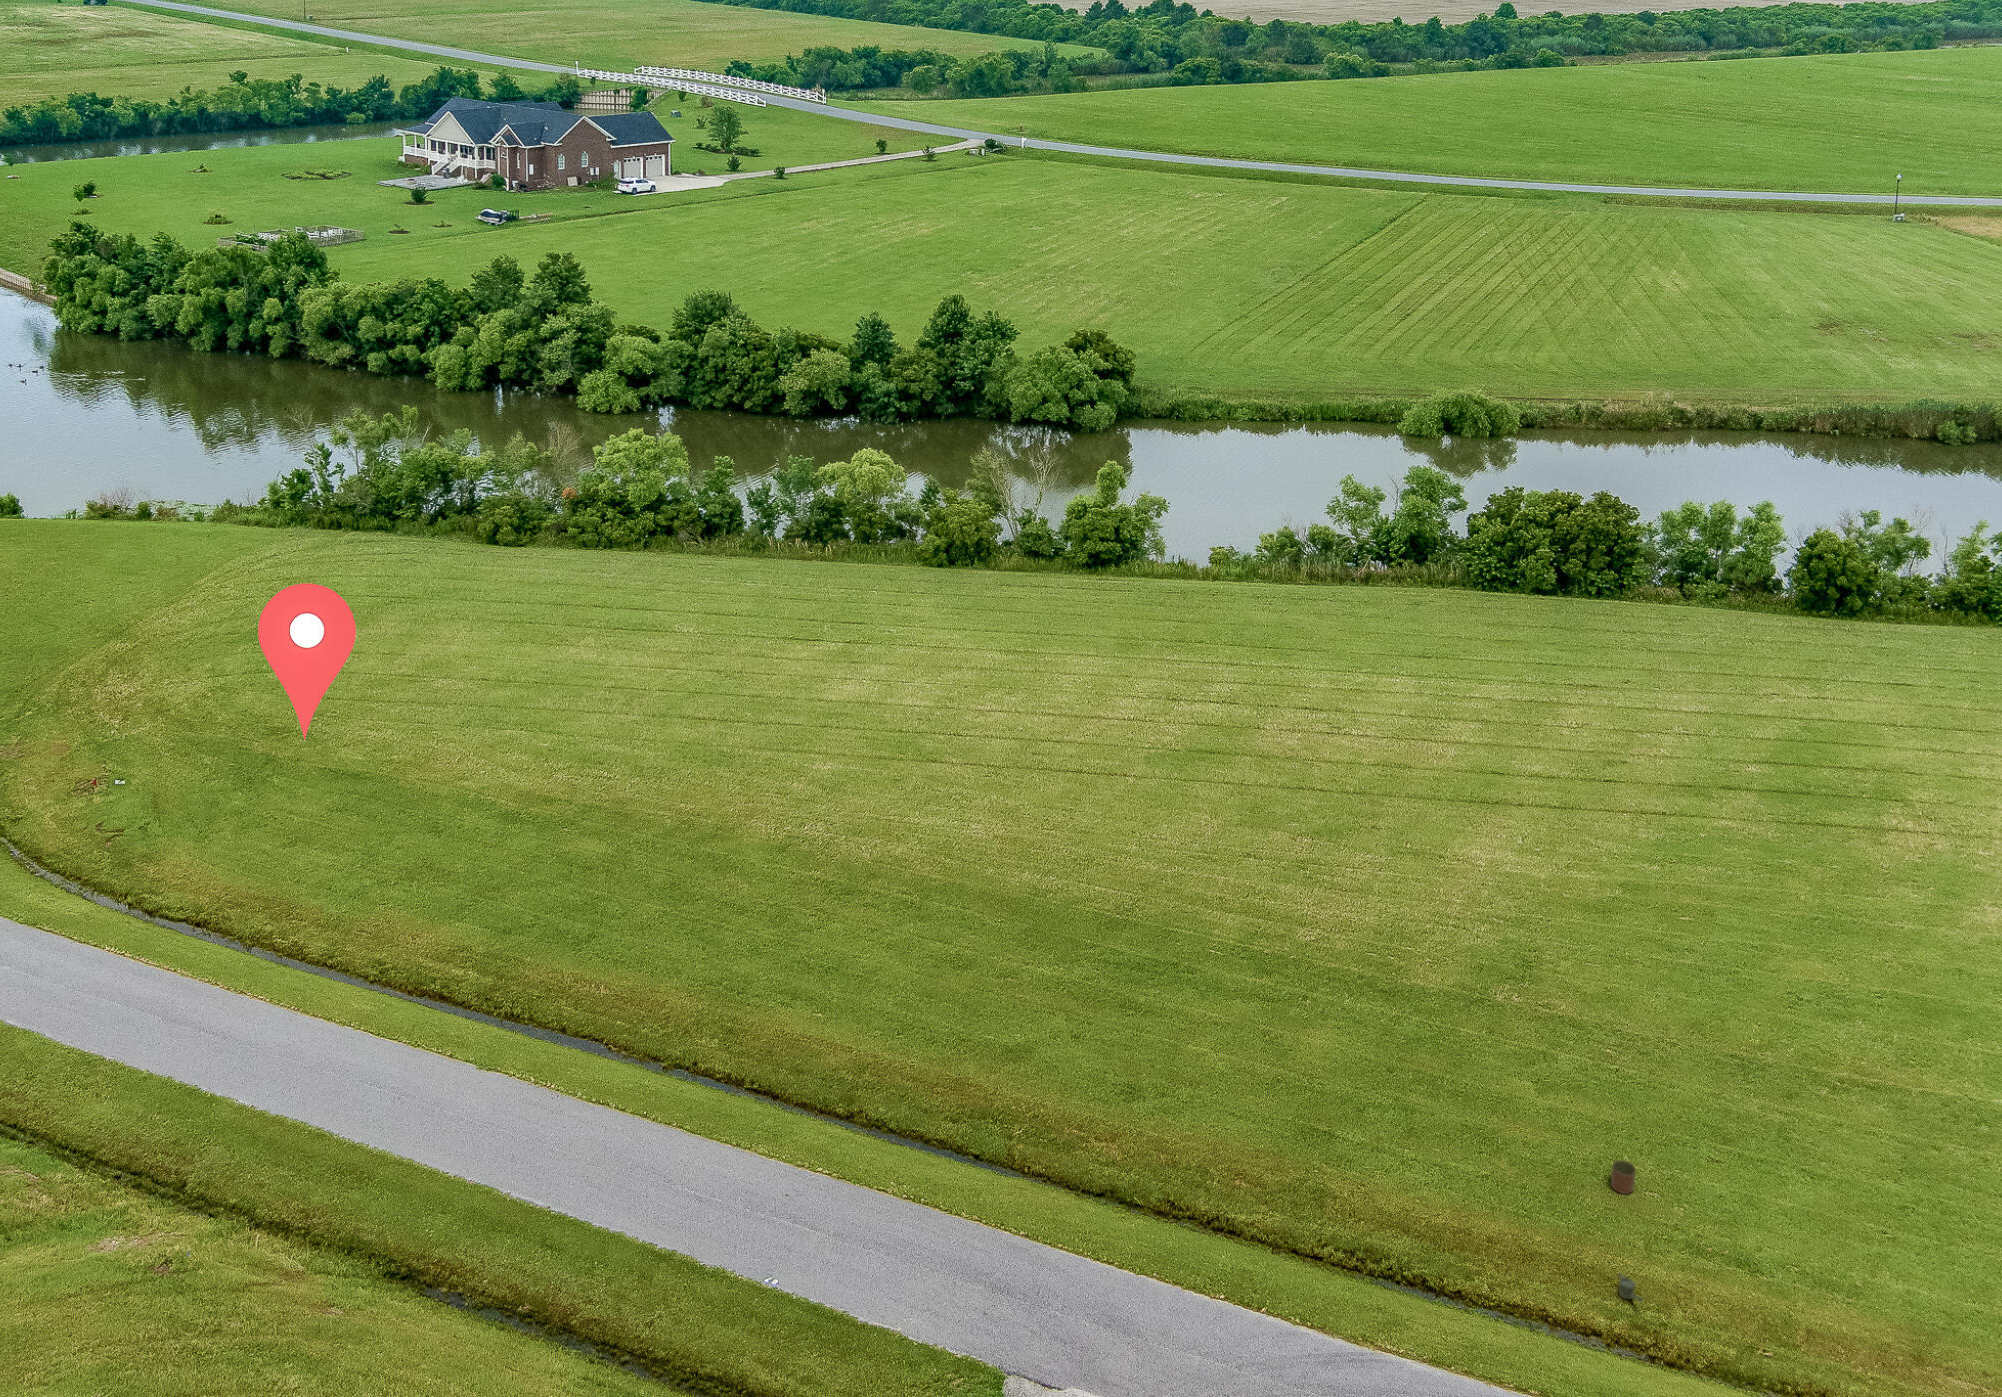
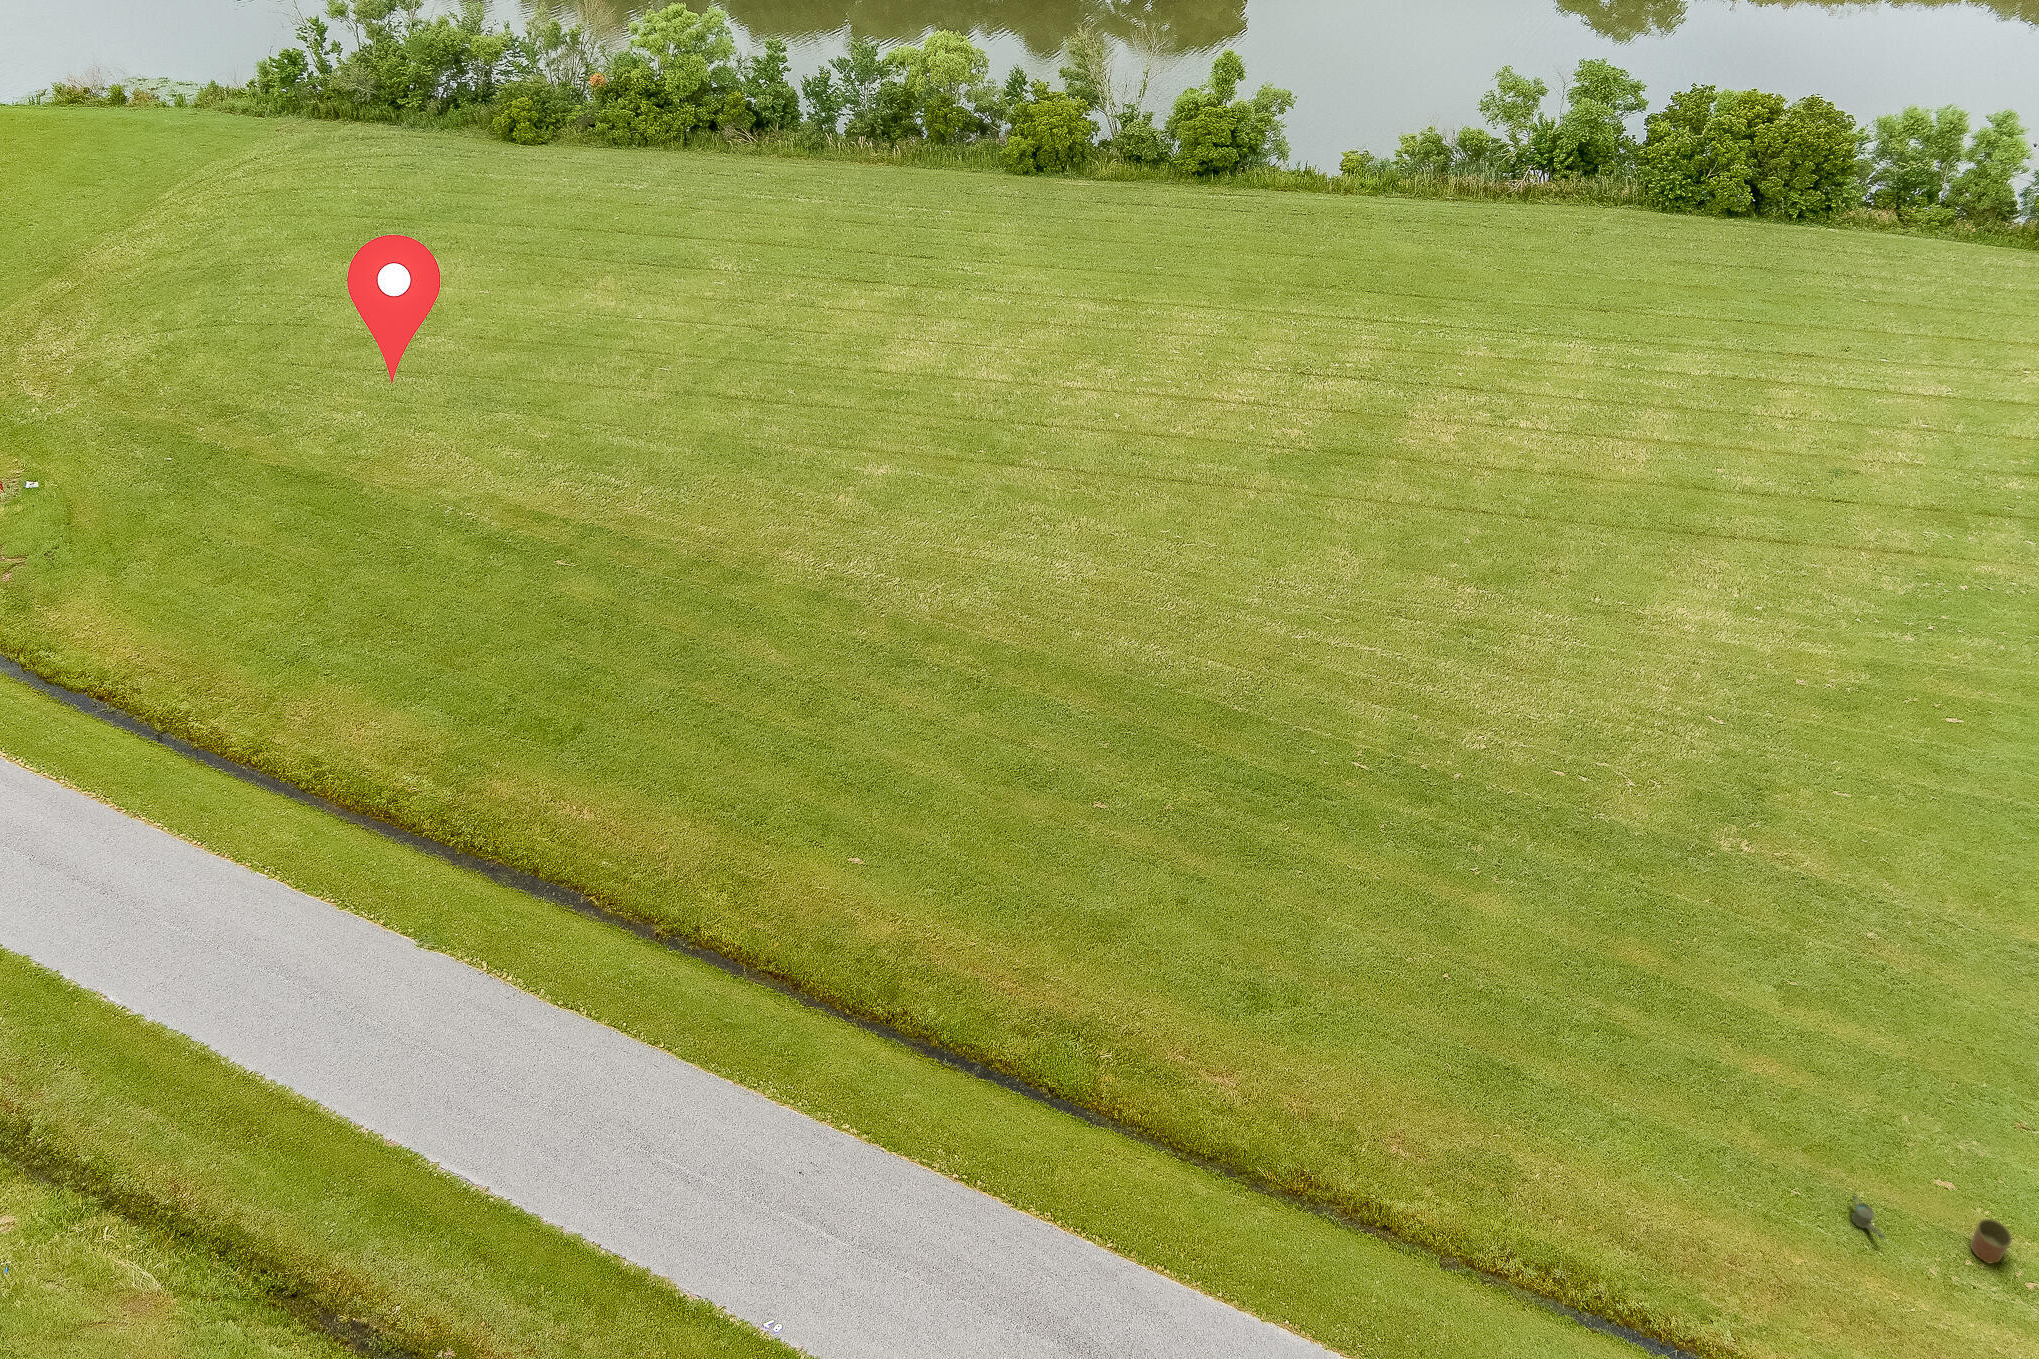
planter: present [1611,1160,1636,1194] -> present [1970,1219,2012,1264]

